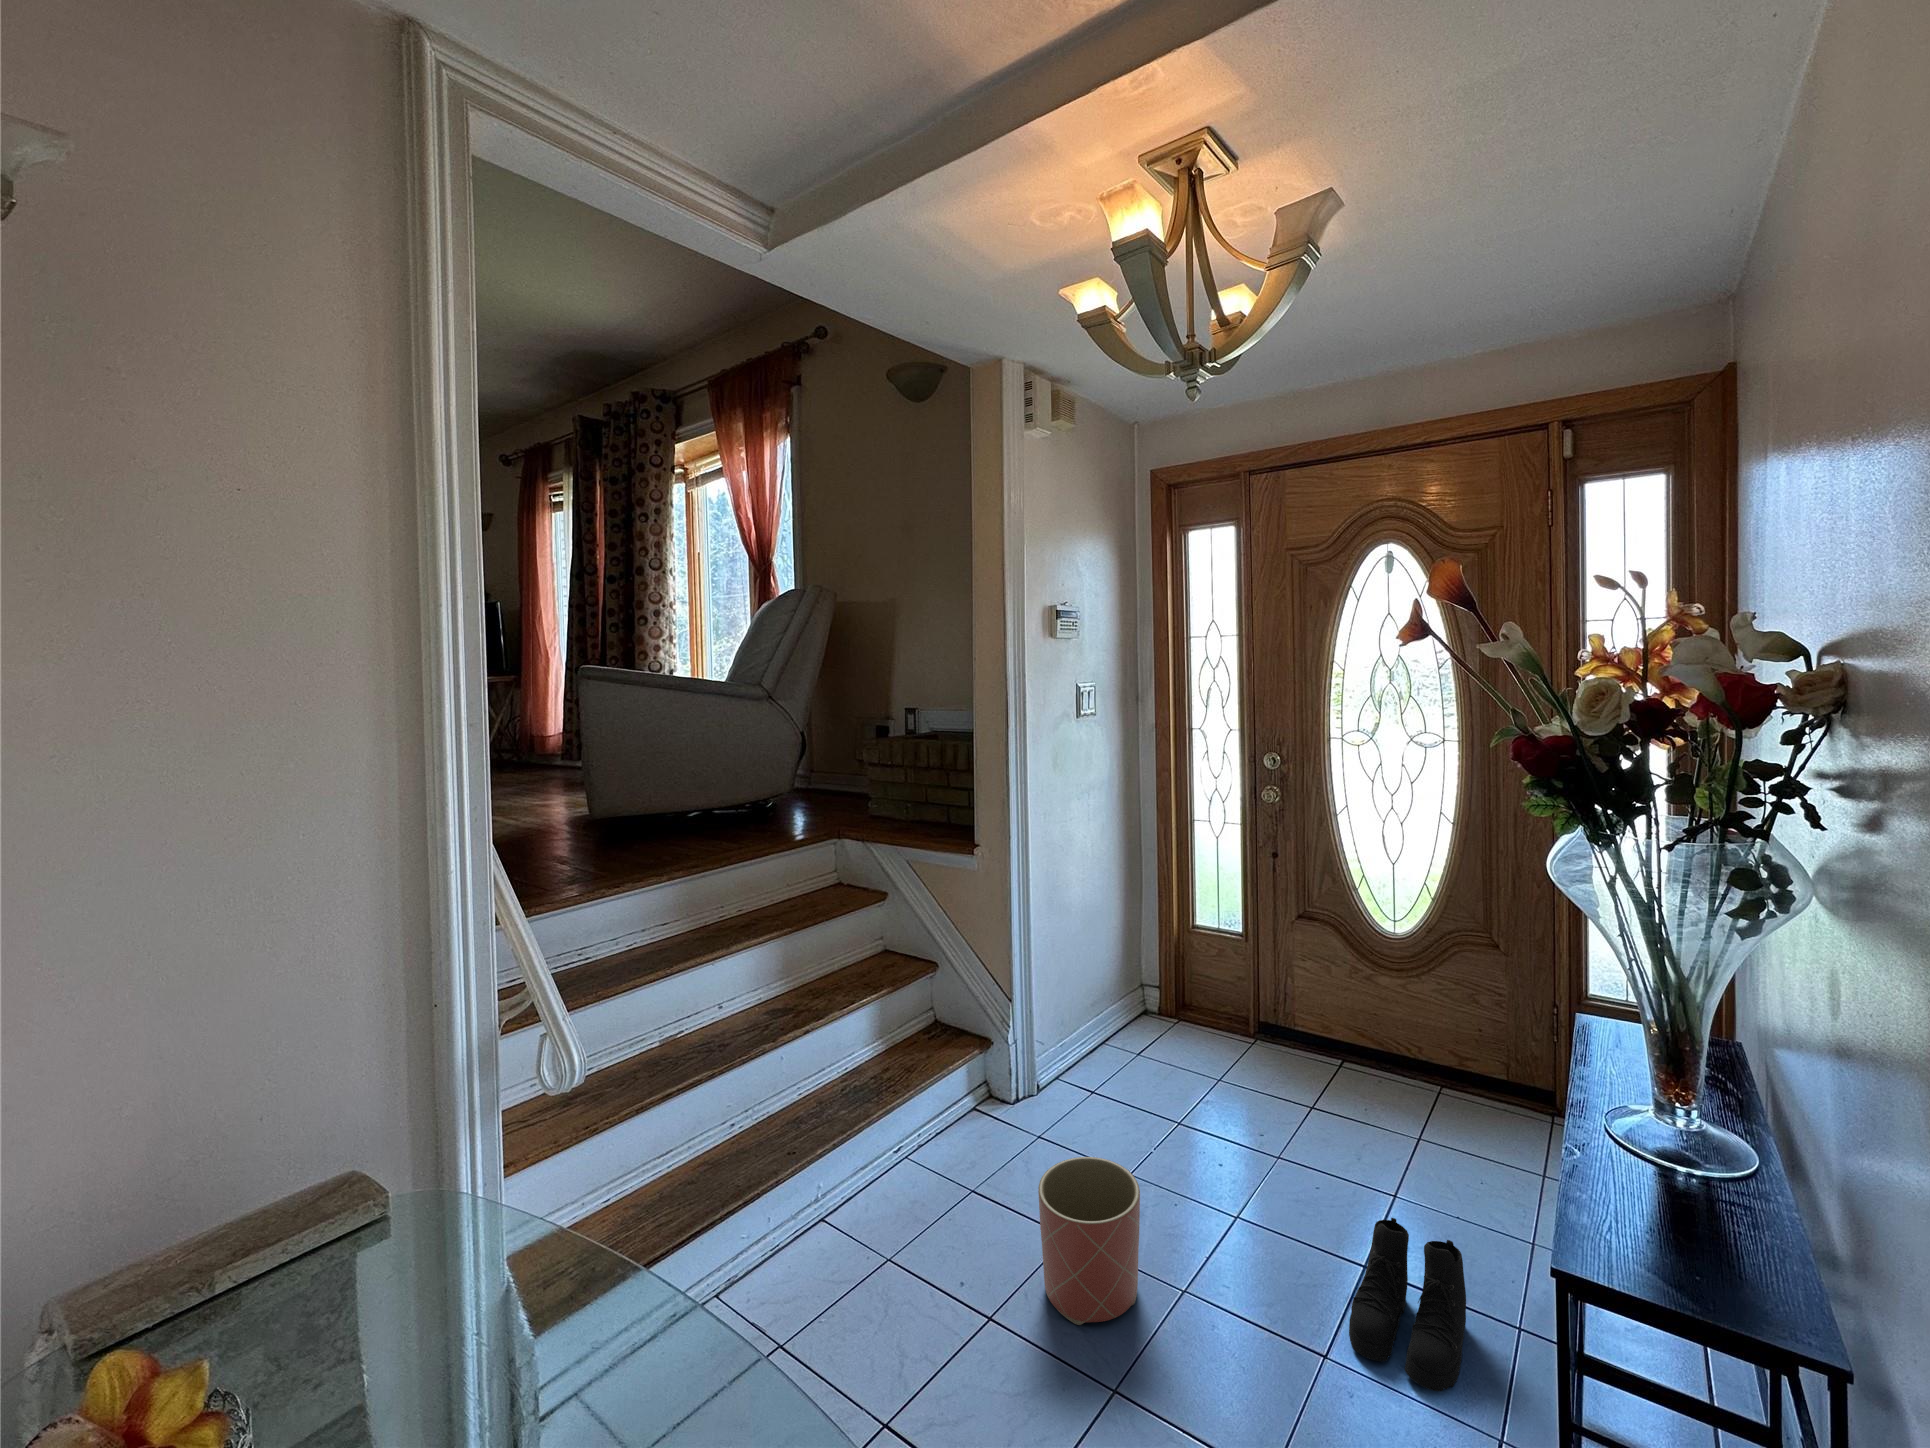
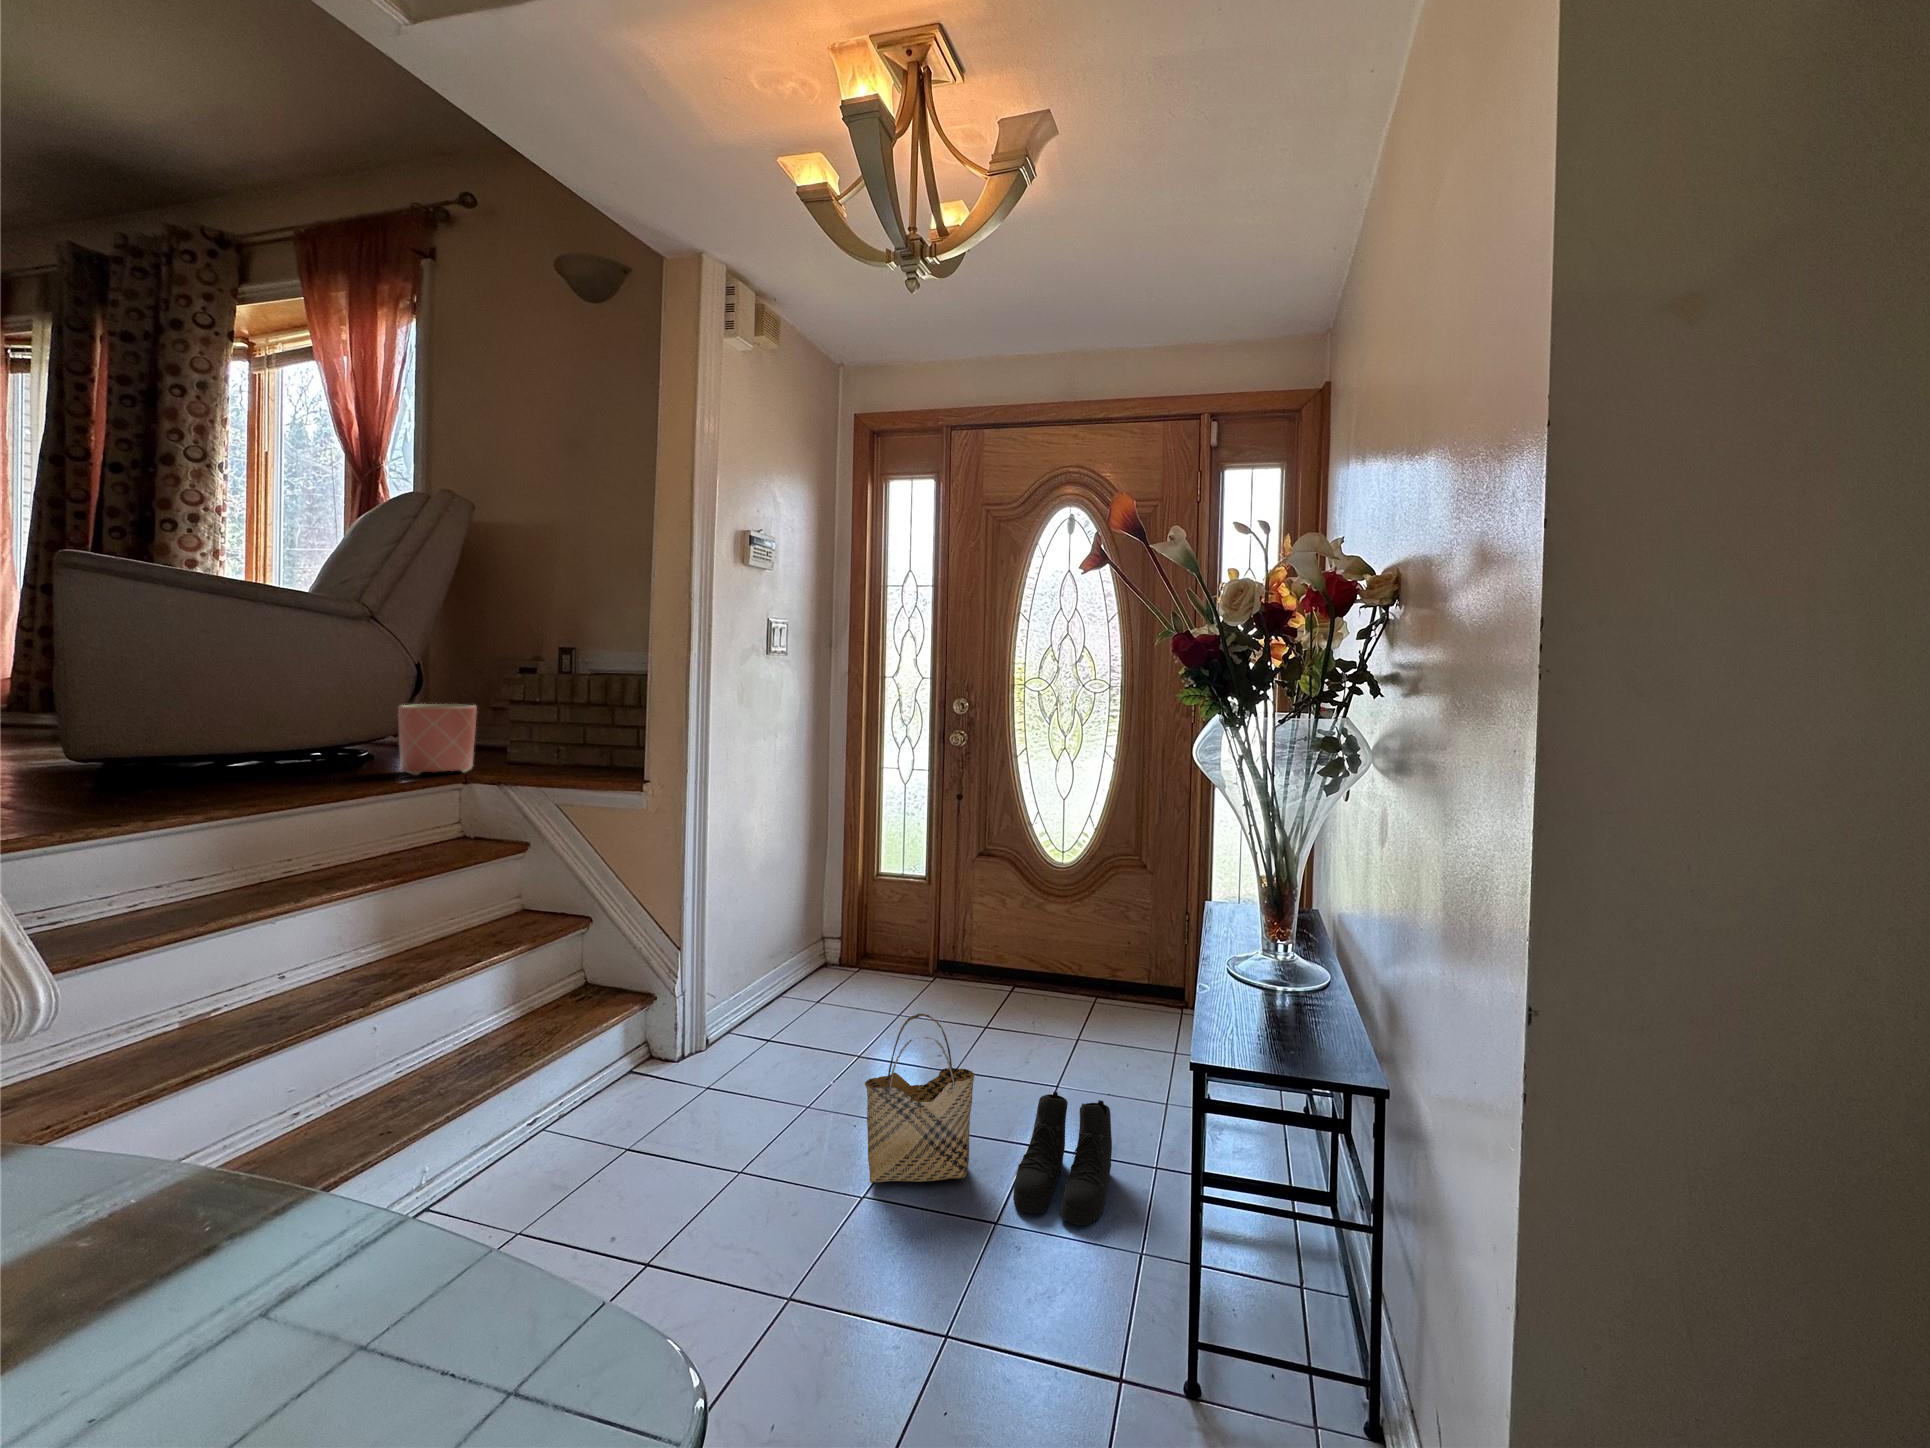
woven basket: none [1184,1111,1300,1296] -> present [865,1014,975,1183]
planter: present [1038,1157,1140,1325] -> present [398,704,477,775]

